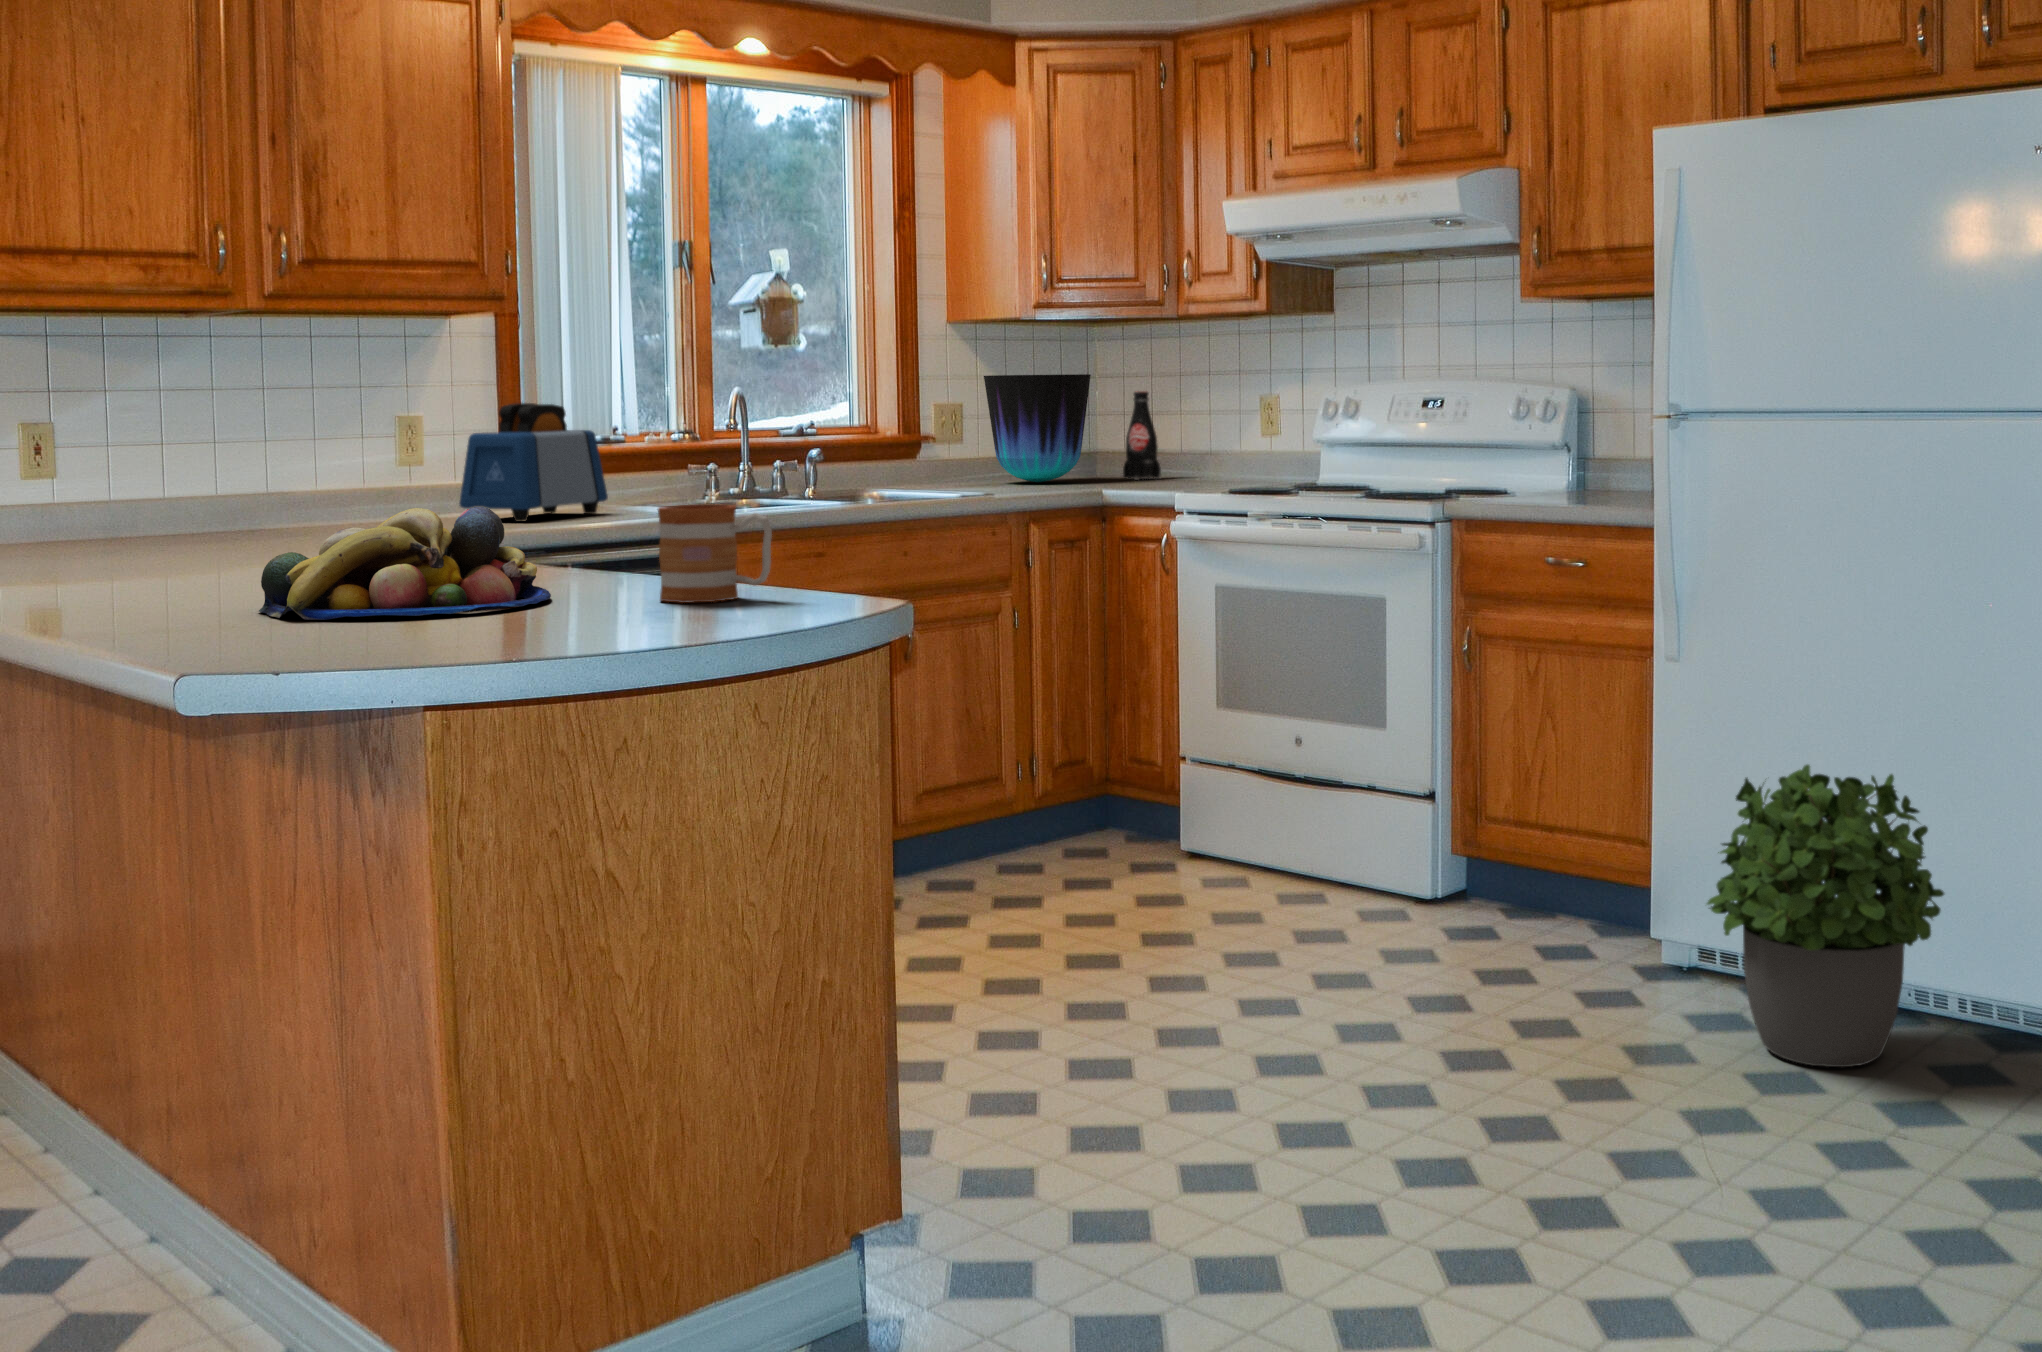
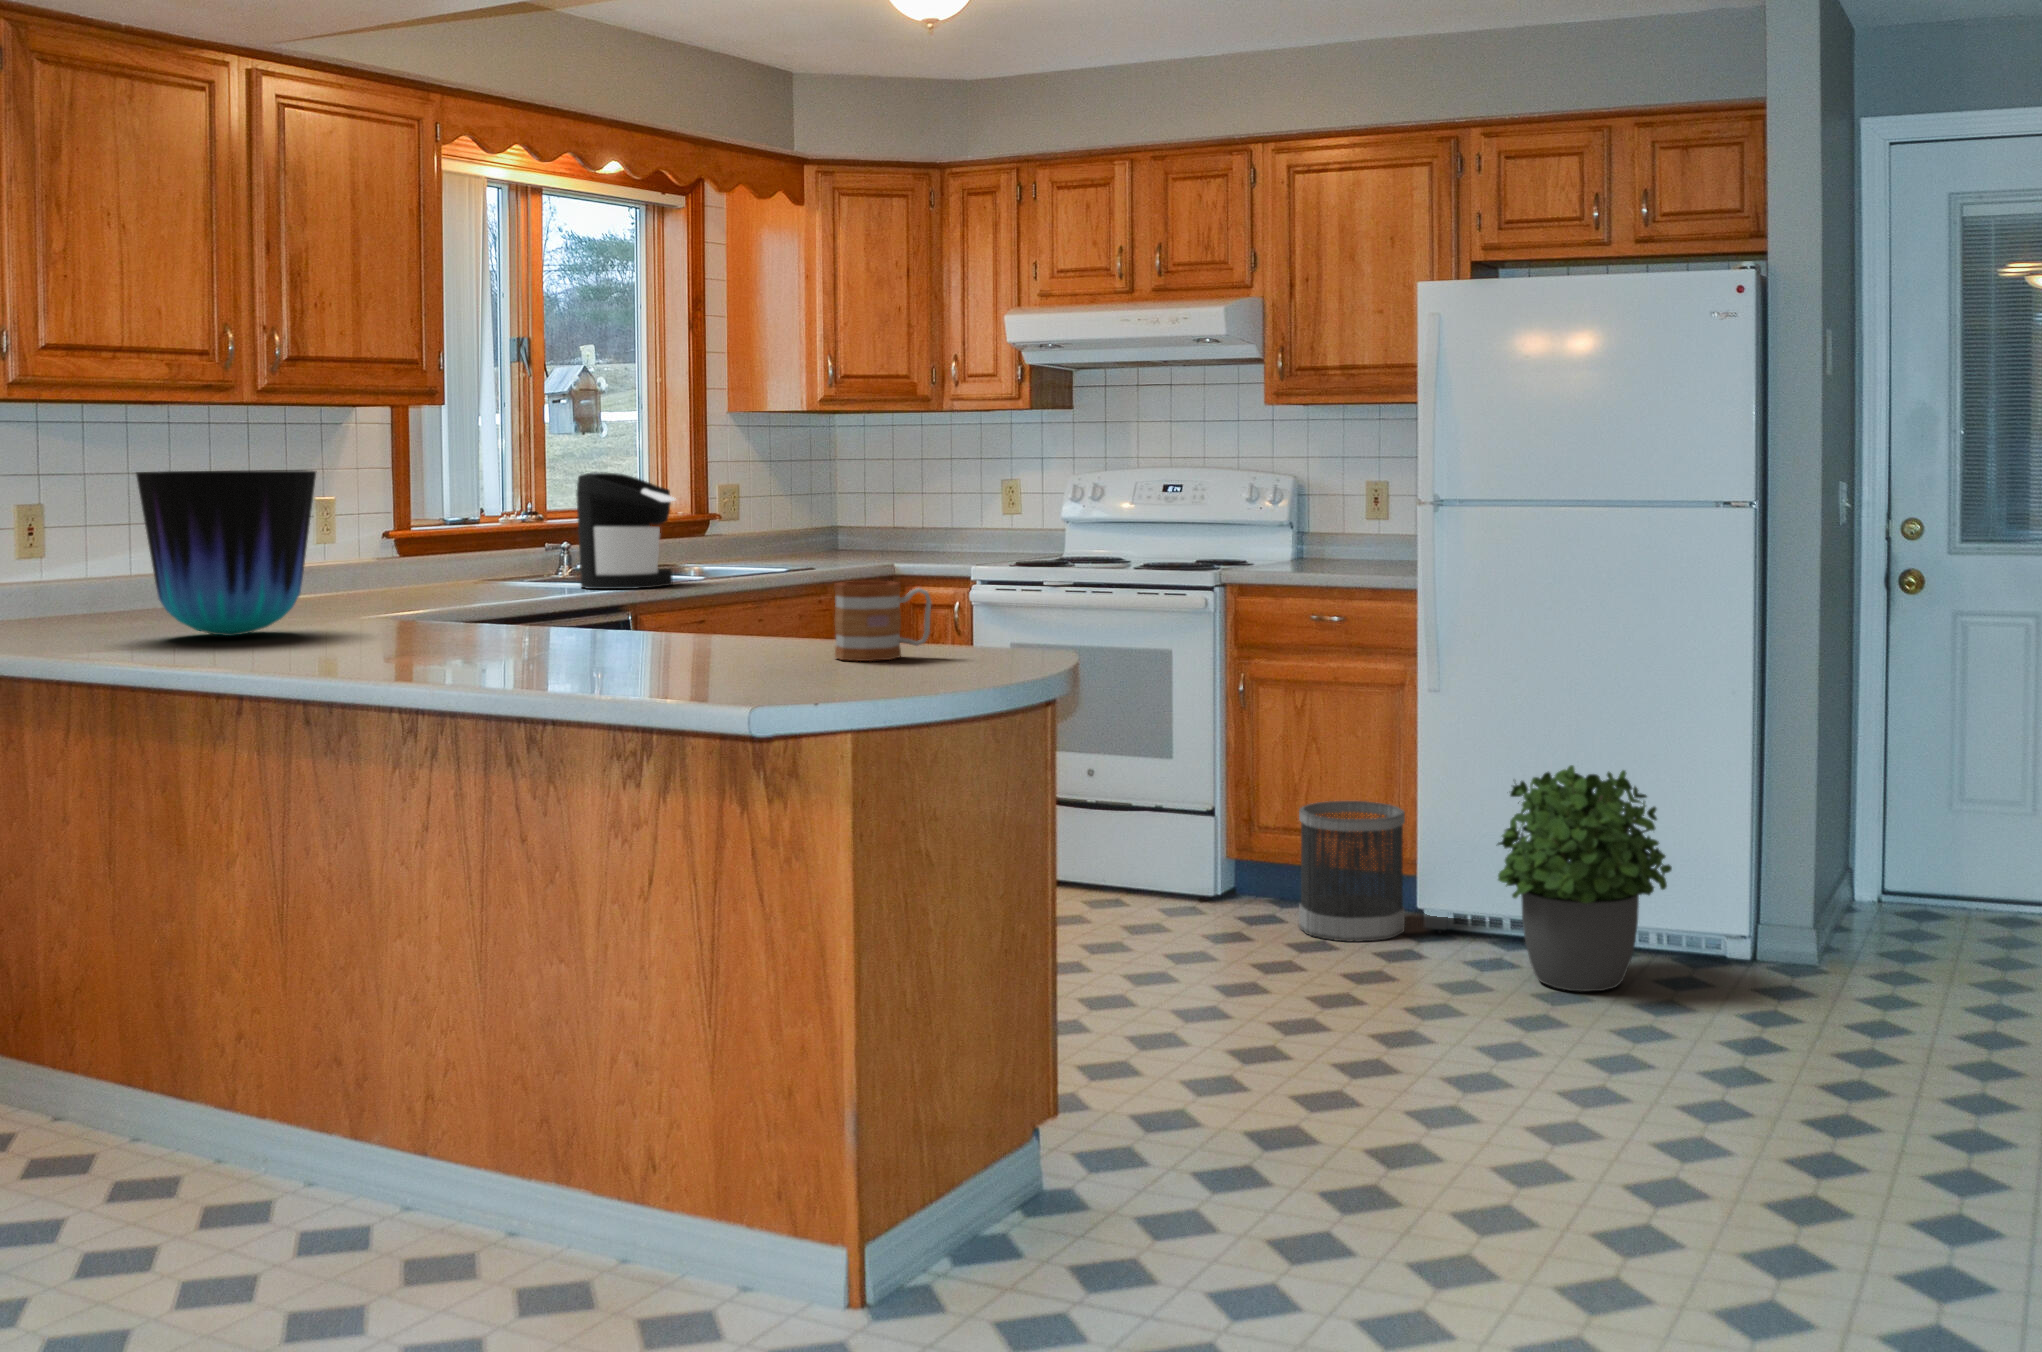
vase: present [984,374,1091,483] -> present [136,470,316,636]
coffee maker: none [680,386,792,516] -> present [576,473,675,589]
bottle: present [1123,391,1161,480] -> none [876,474,910,552]
toaster: present [459,403,608,522] -> none [378,488,500,596]
fruit bowl: present [259,507,551,620] -> none [516,585,751,682]
wastebasket: none [1505,792,1639,972] -> present [1299,801,1405,942]

